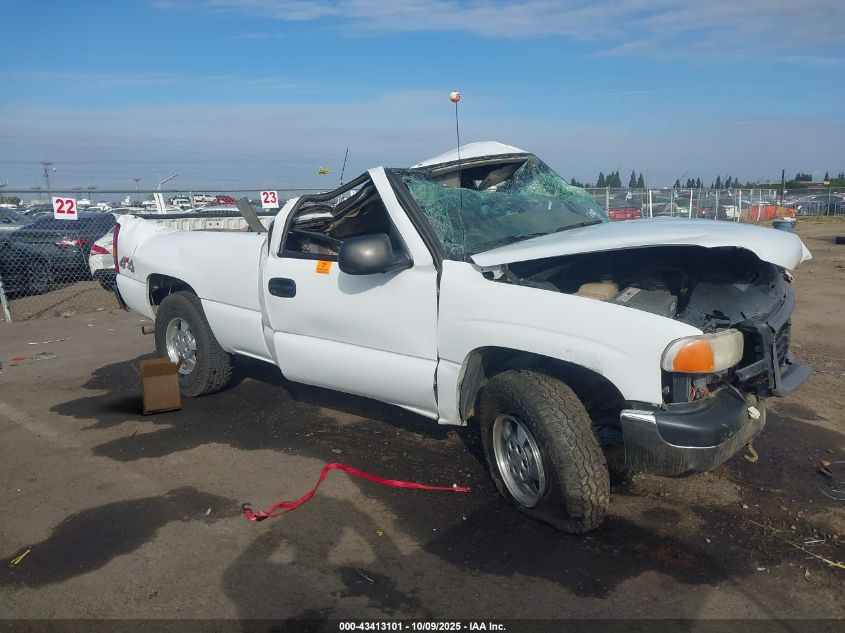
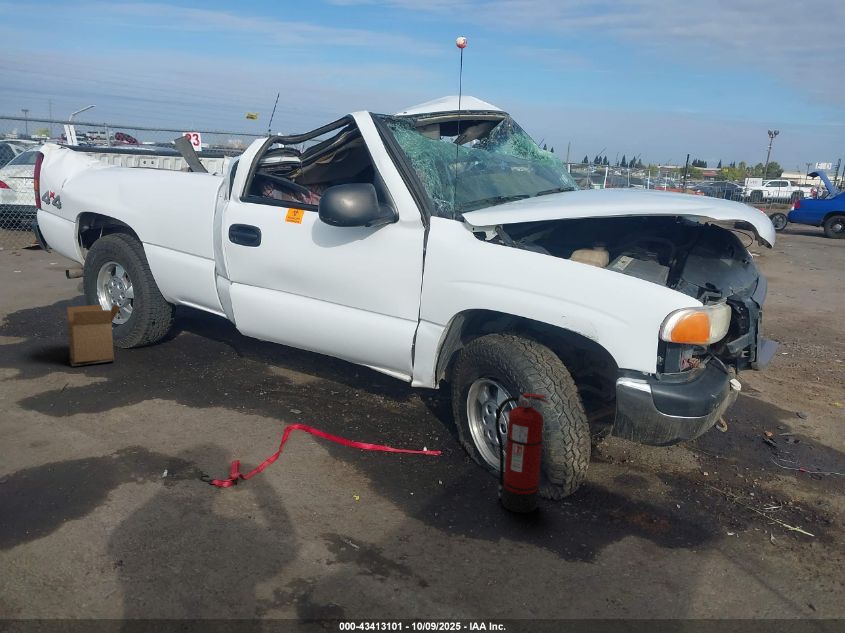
fire extinguisher: none [511,428,562,547] -> present [495,393,550,513]

